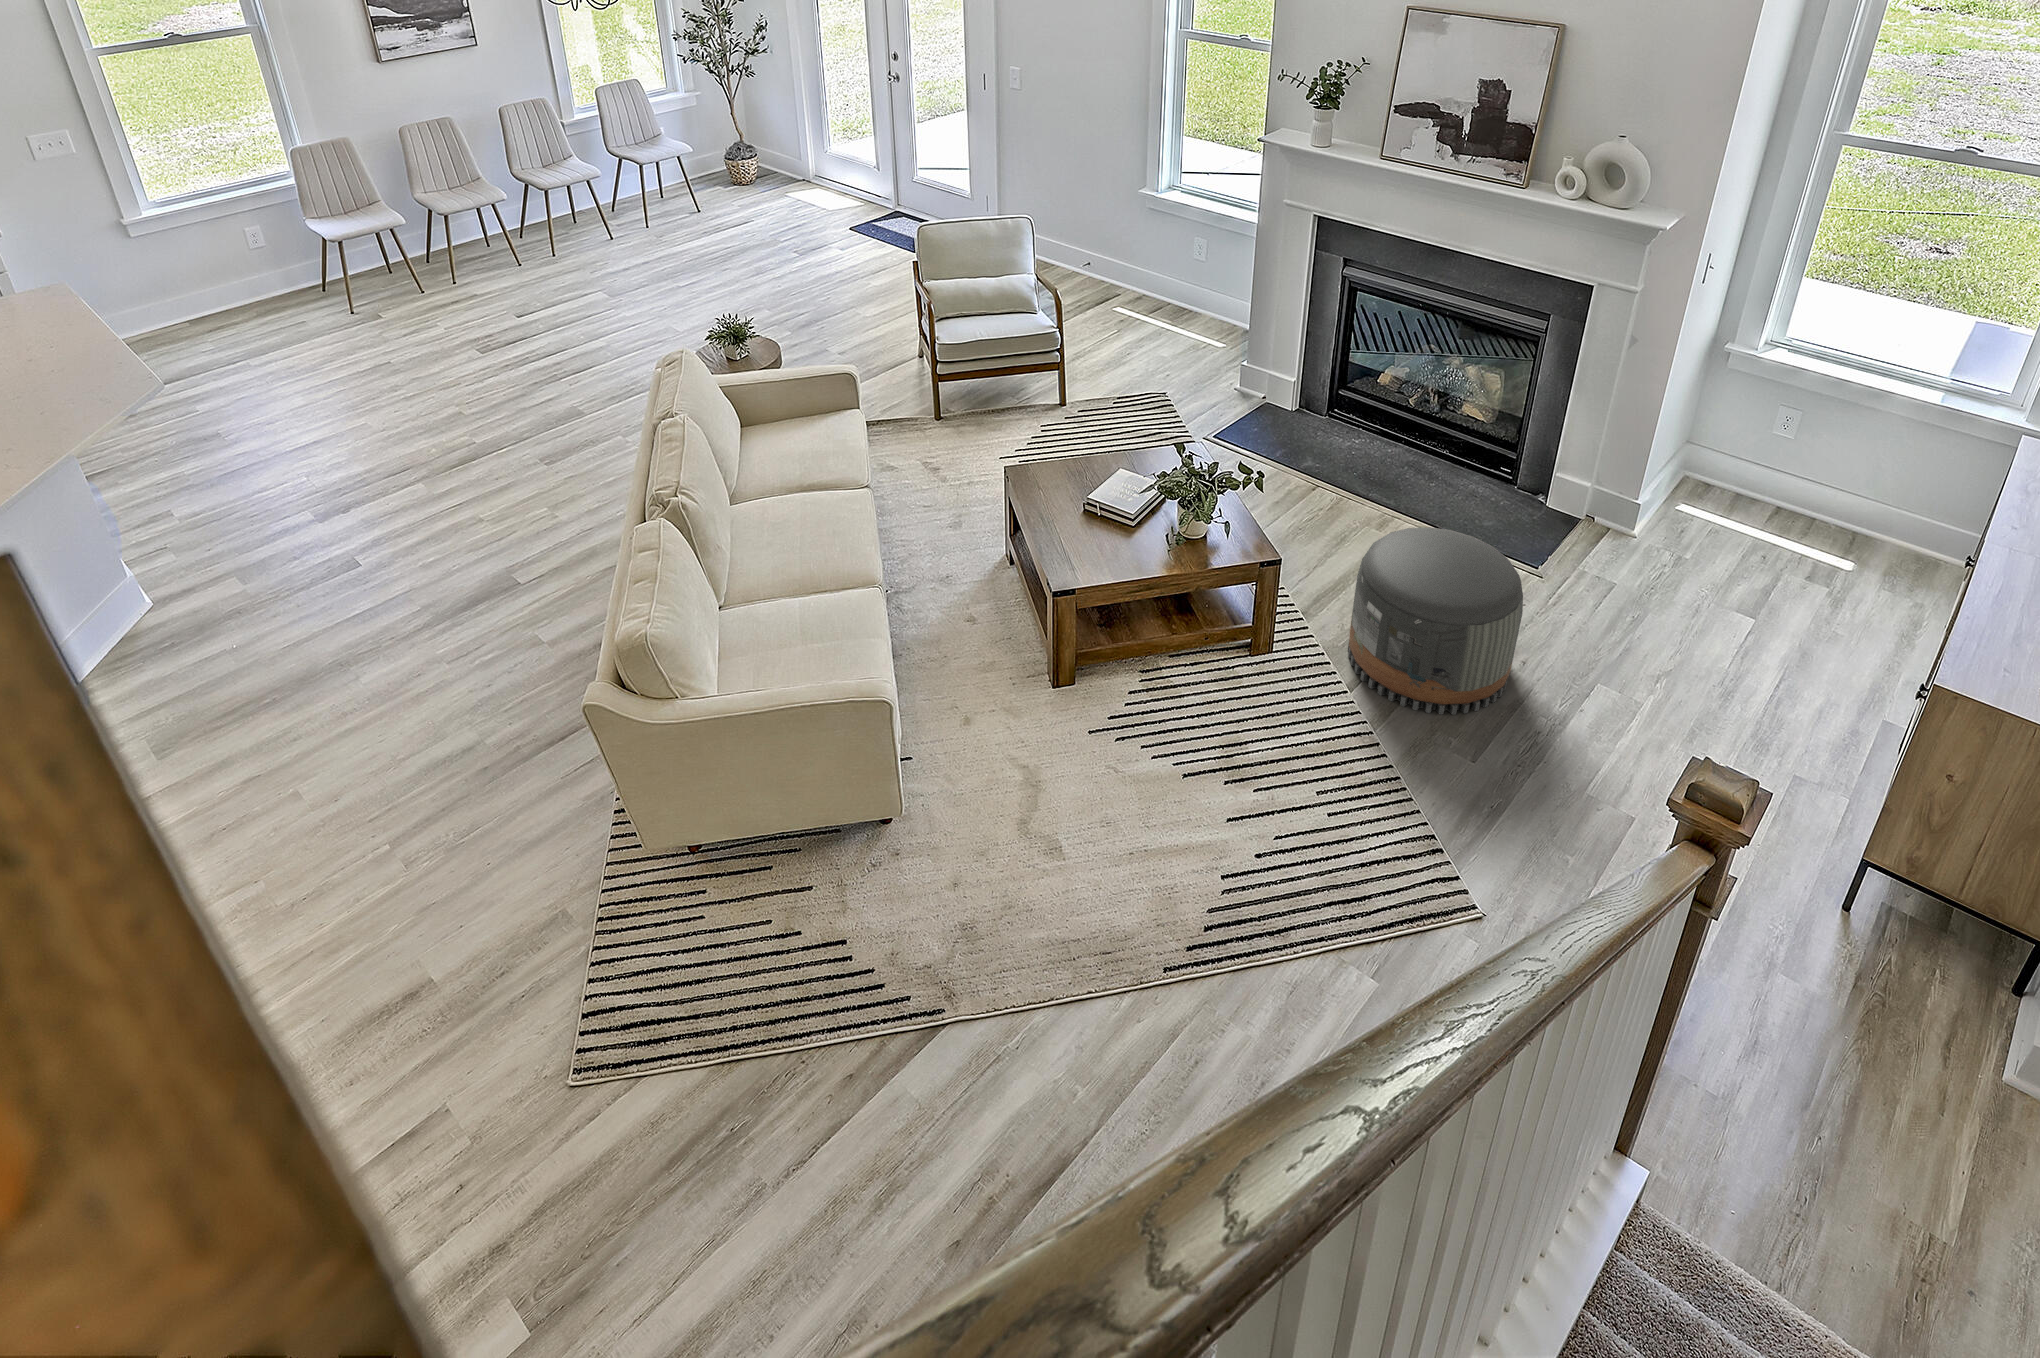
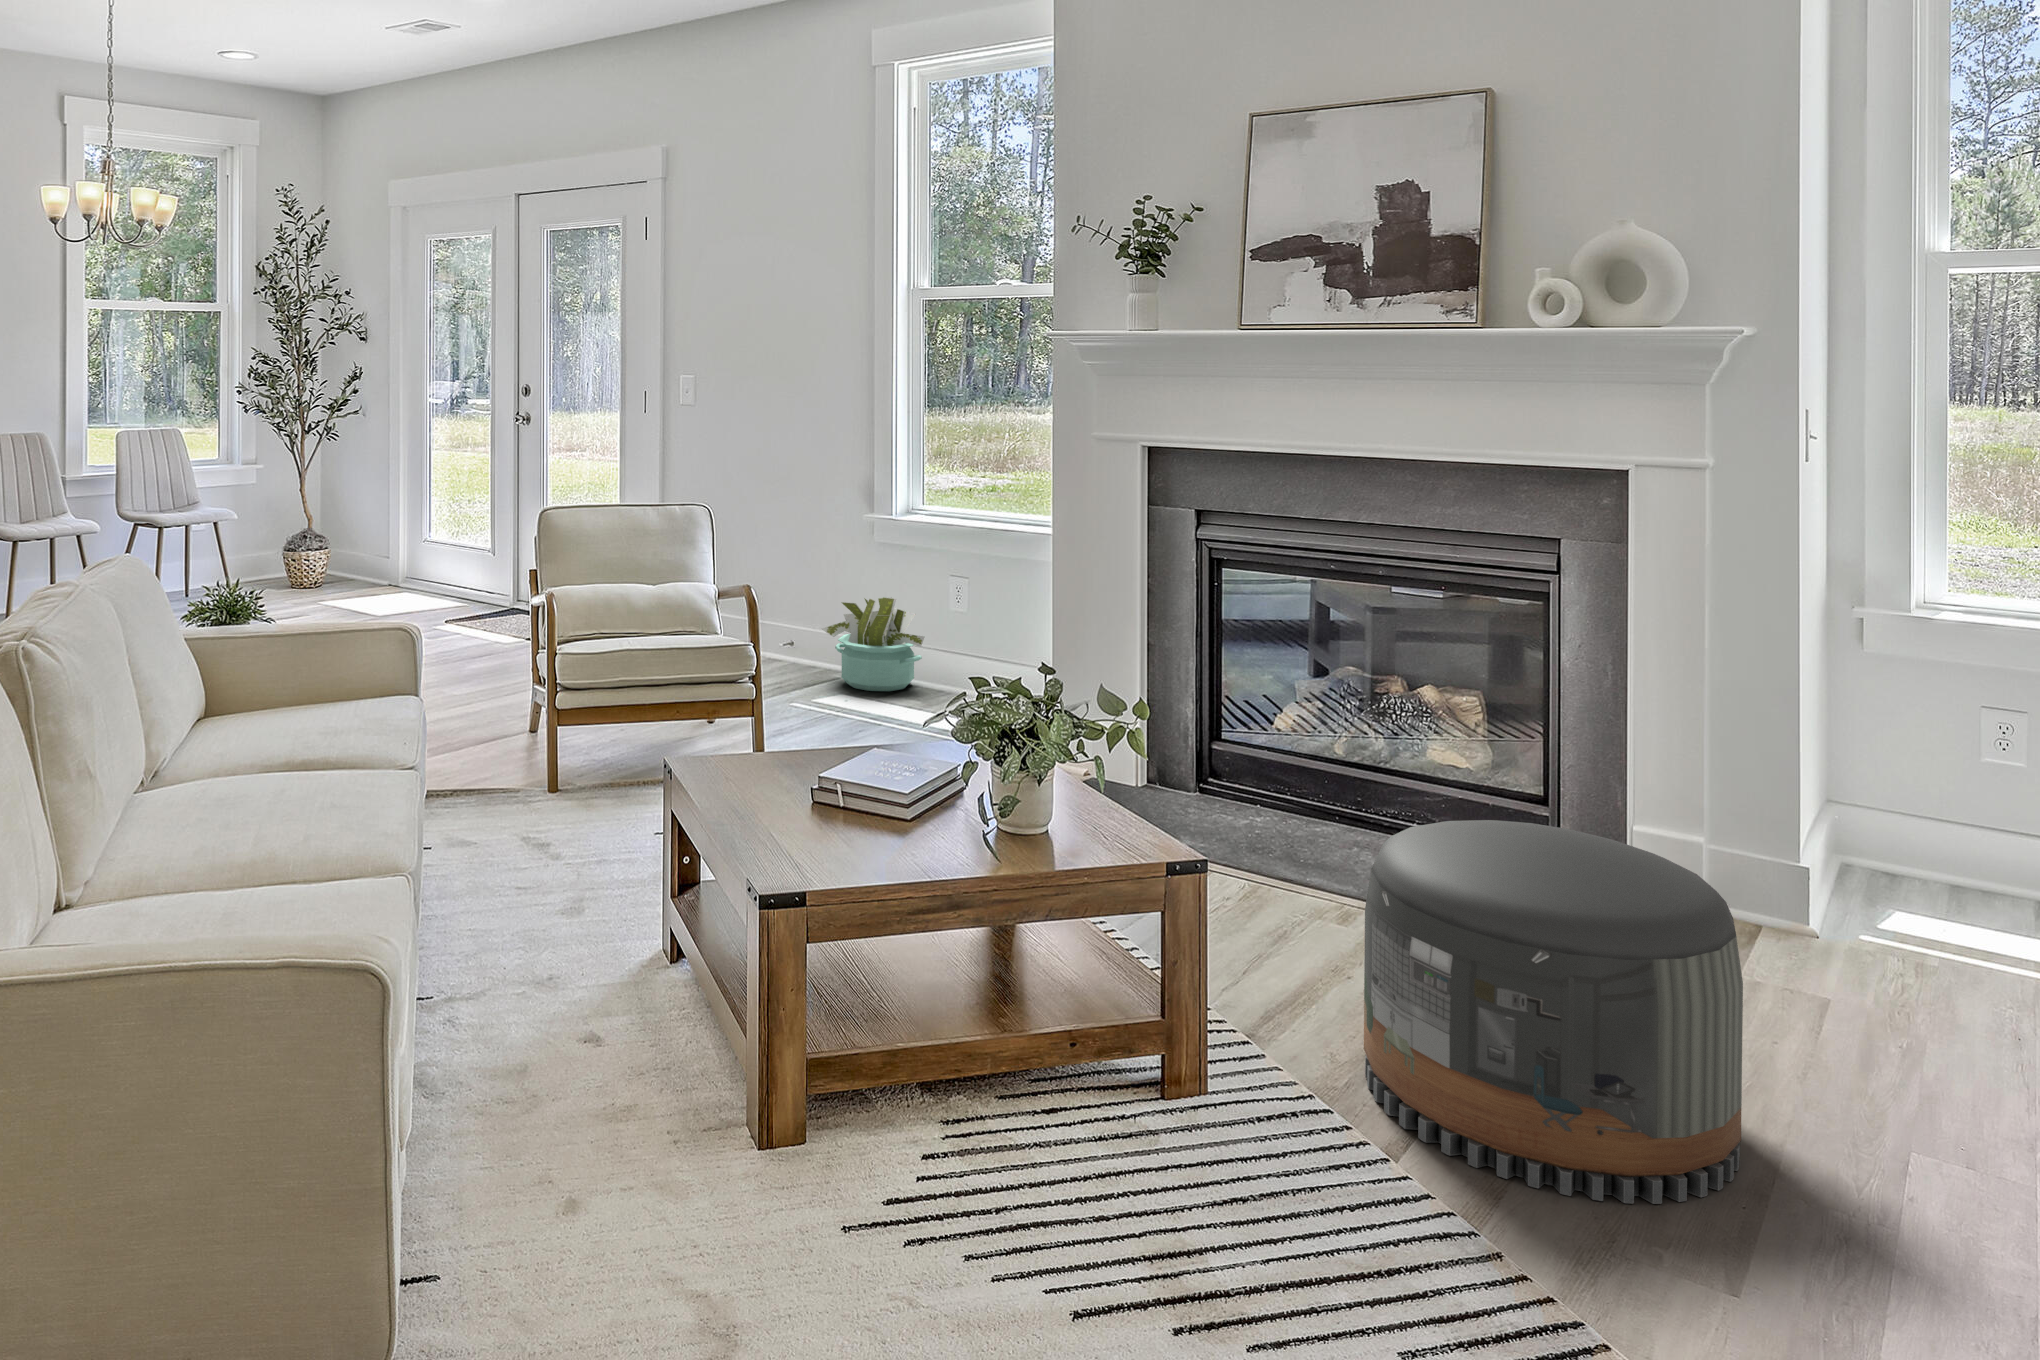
decorative plant: none [1109,254,1177,321] -> present [822,597,924,691]

